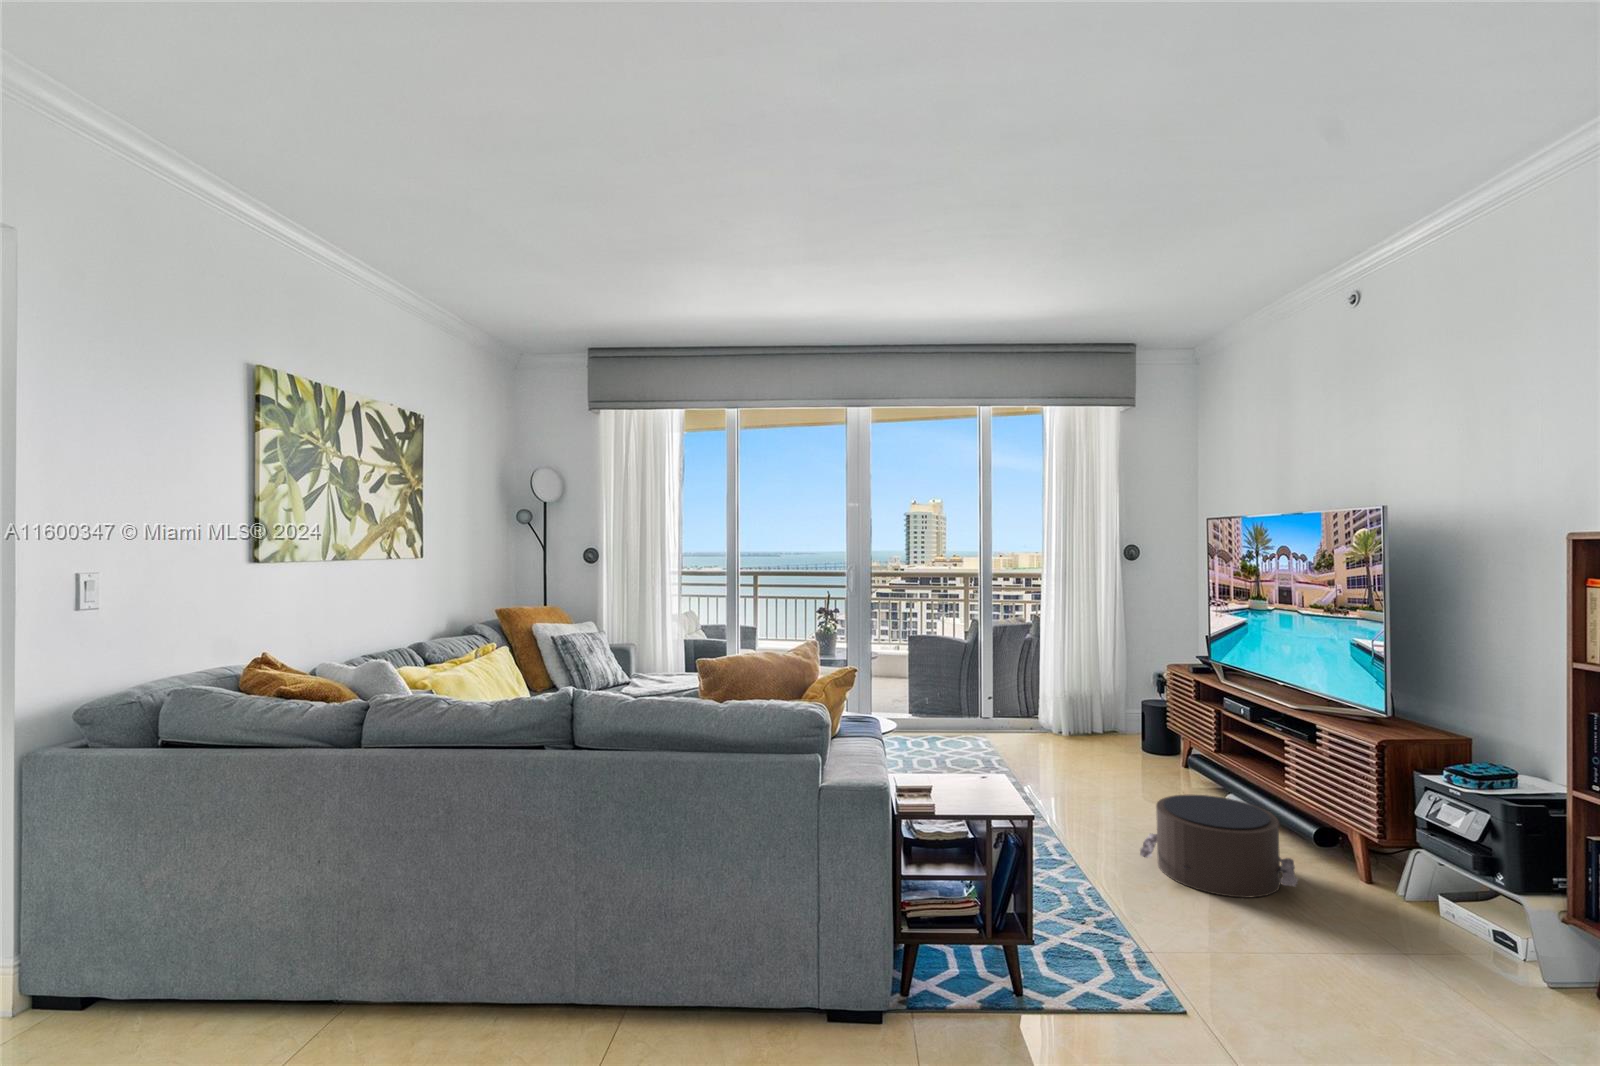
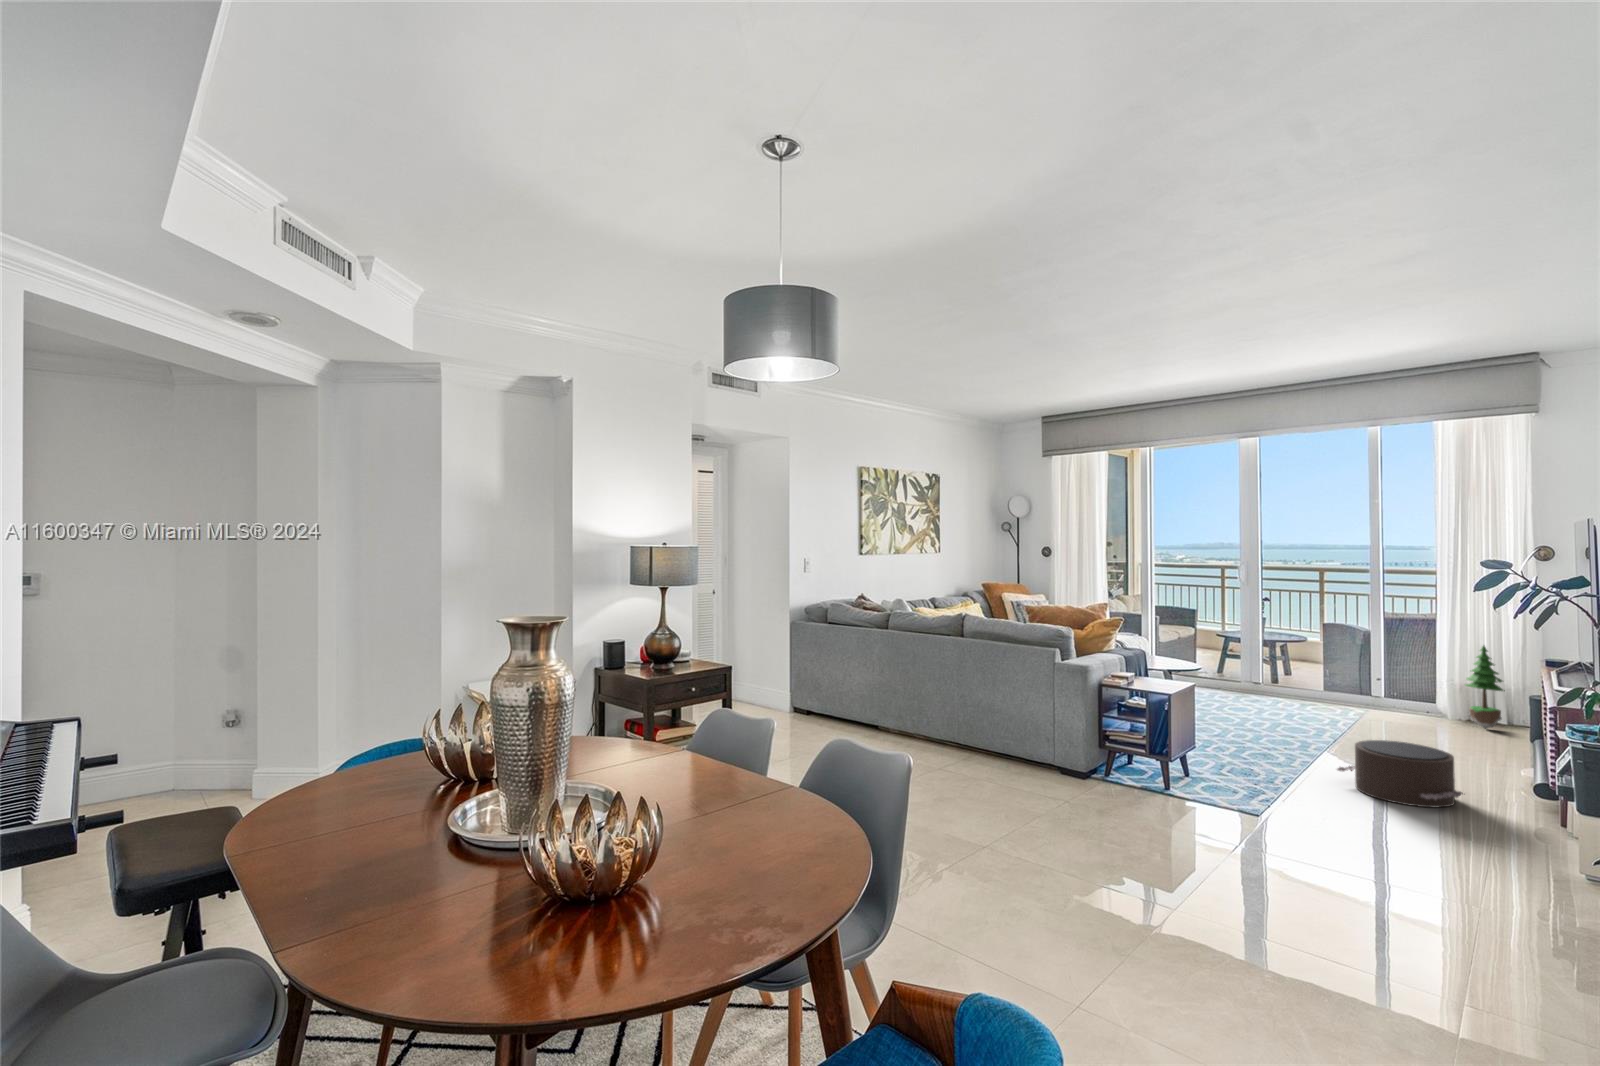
potted tree: none [1065,644,1099,734] -> present [1465,646,1505,729]

